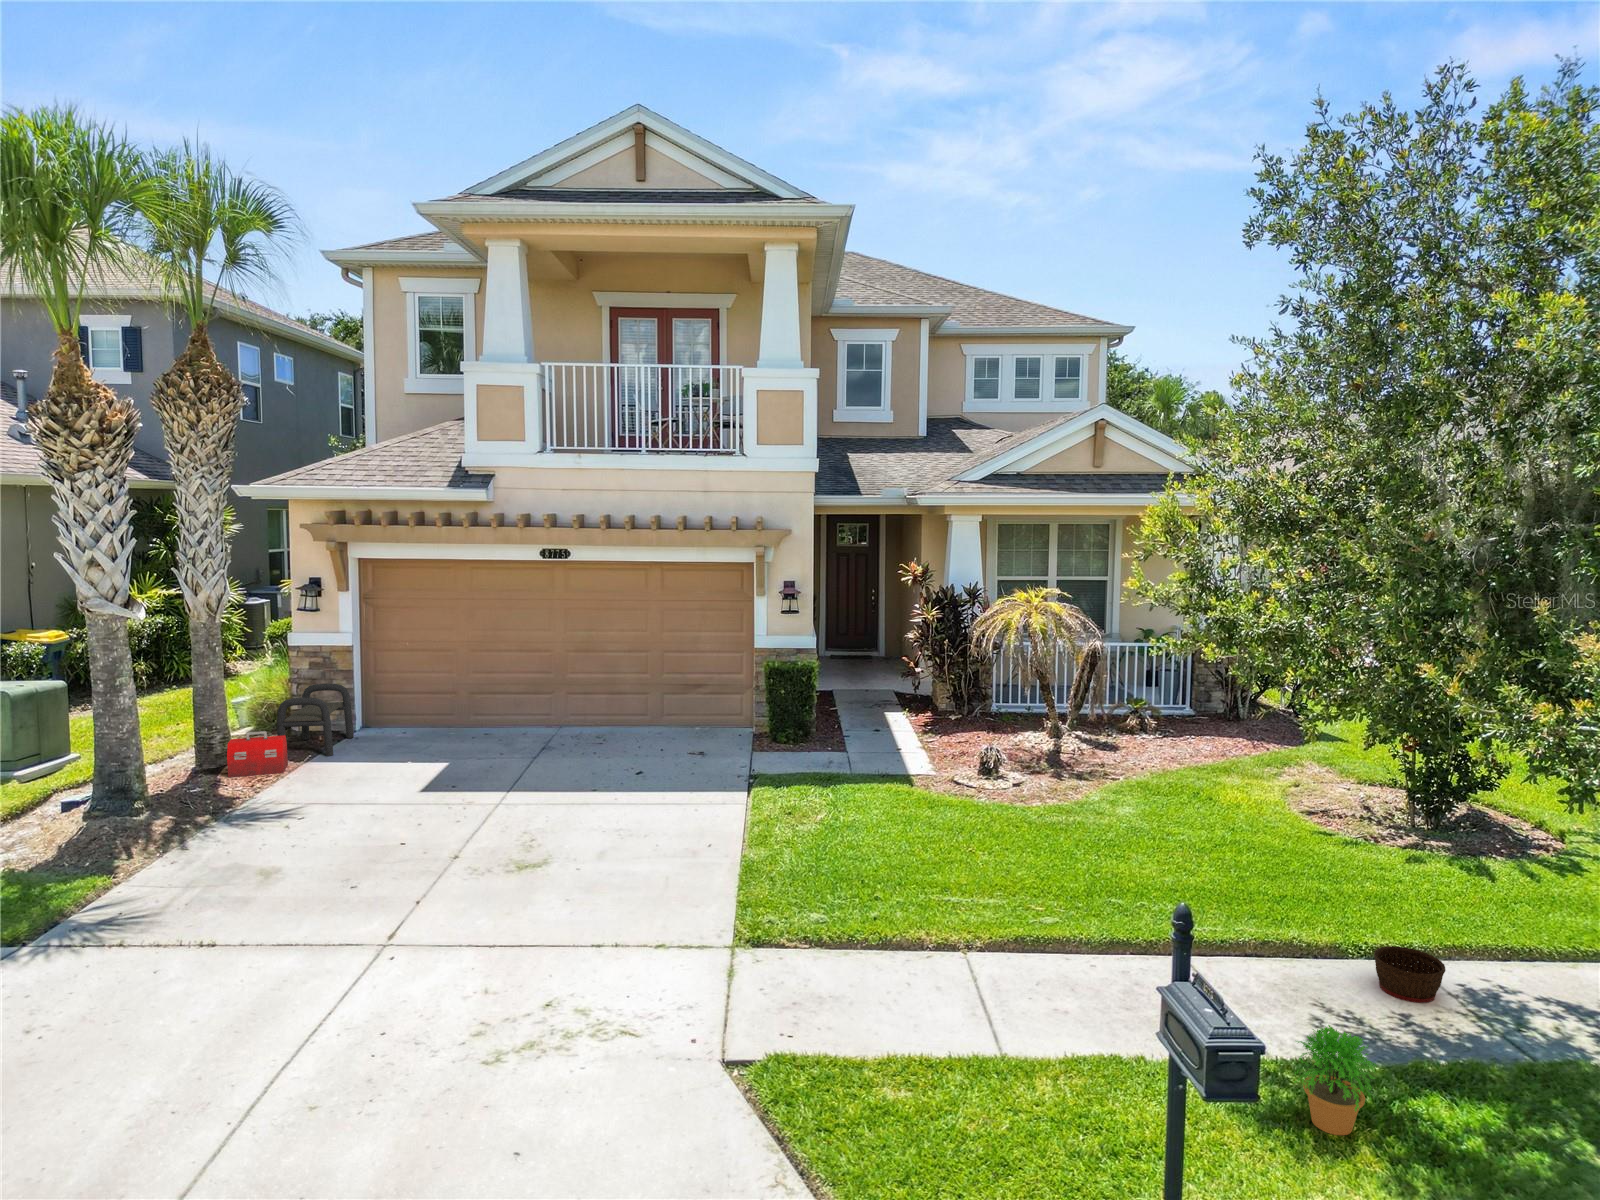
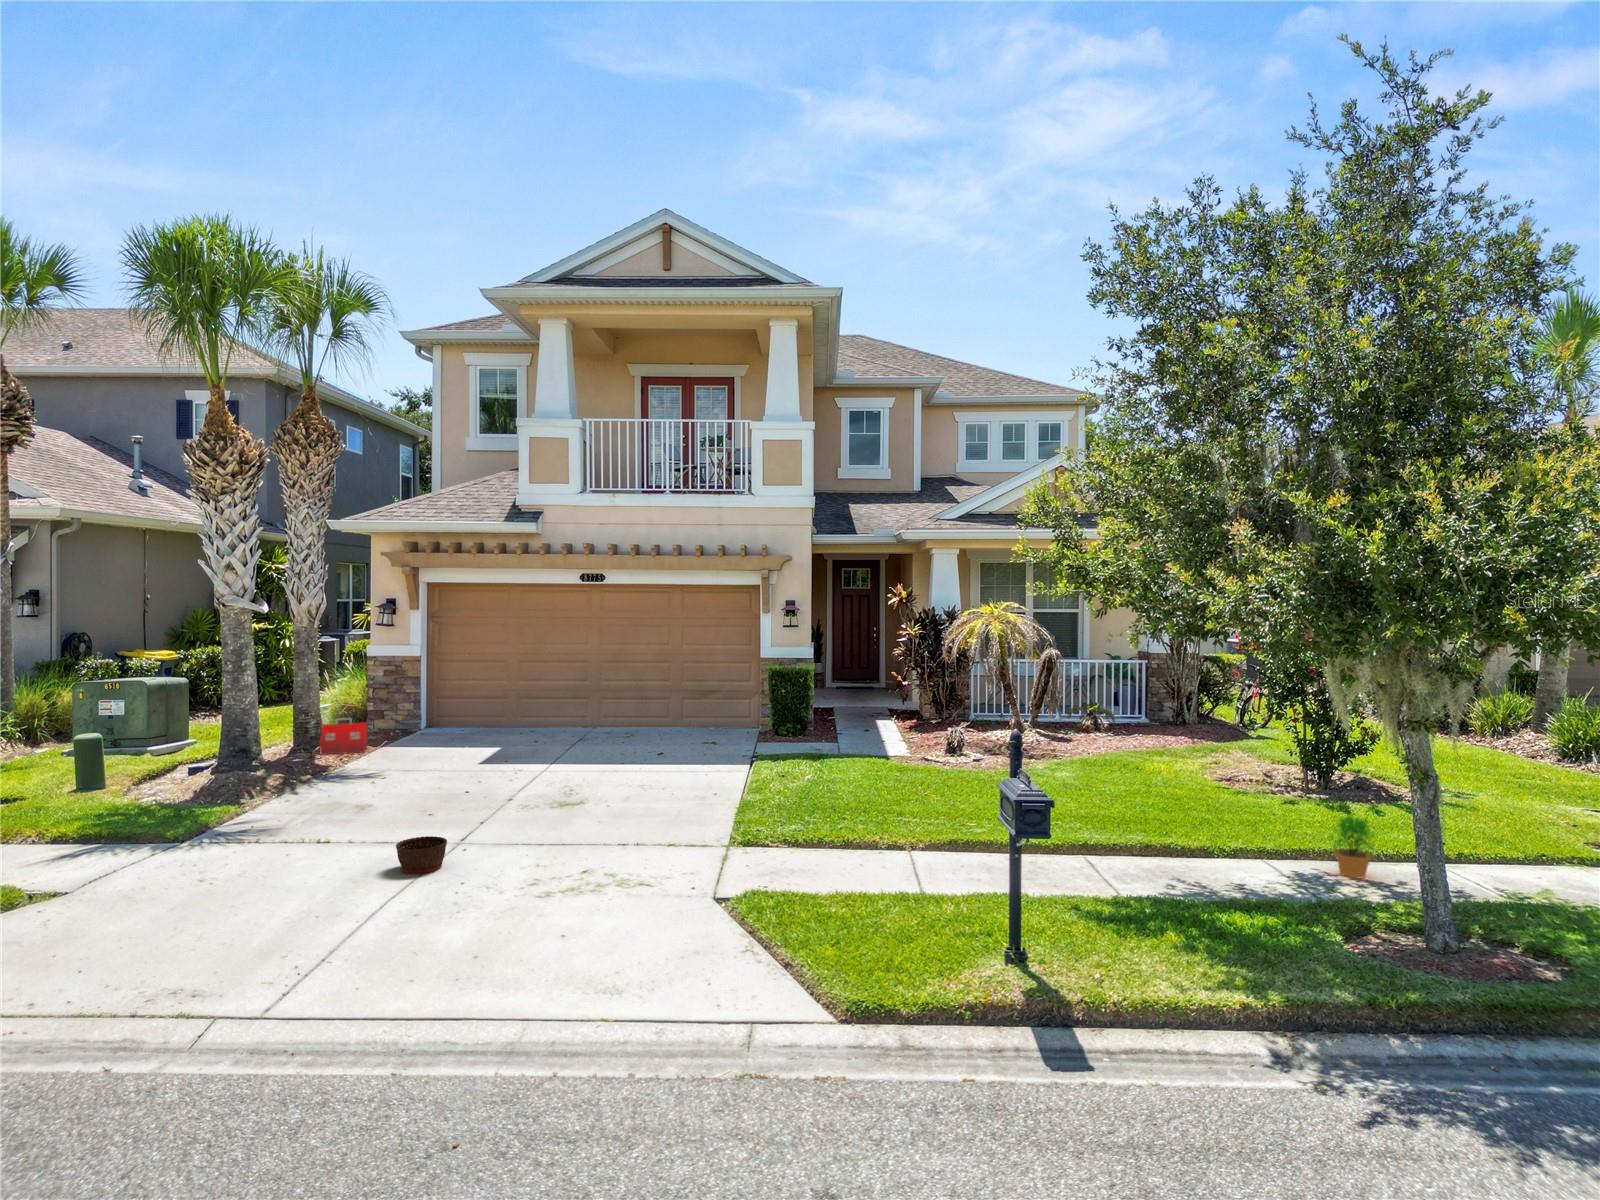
bench: present [277,684,354,756] -> none [358,686,420,744]
basket: present [1374,946,1445,1003] -> present [396,836,447,874]
potted plant: present [1294,1025,1375,1135] -> present [1330,816,1376,878]

